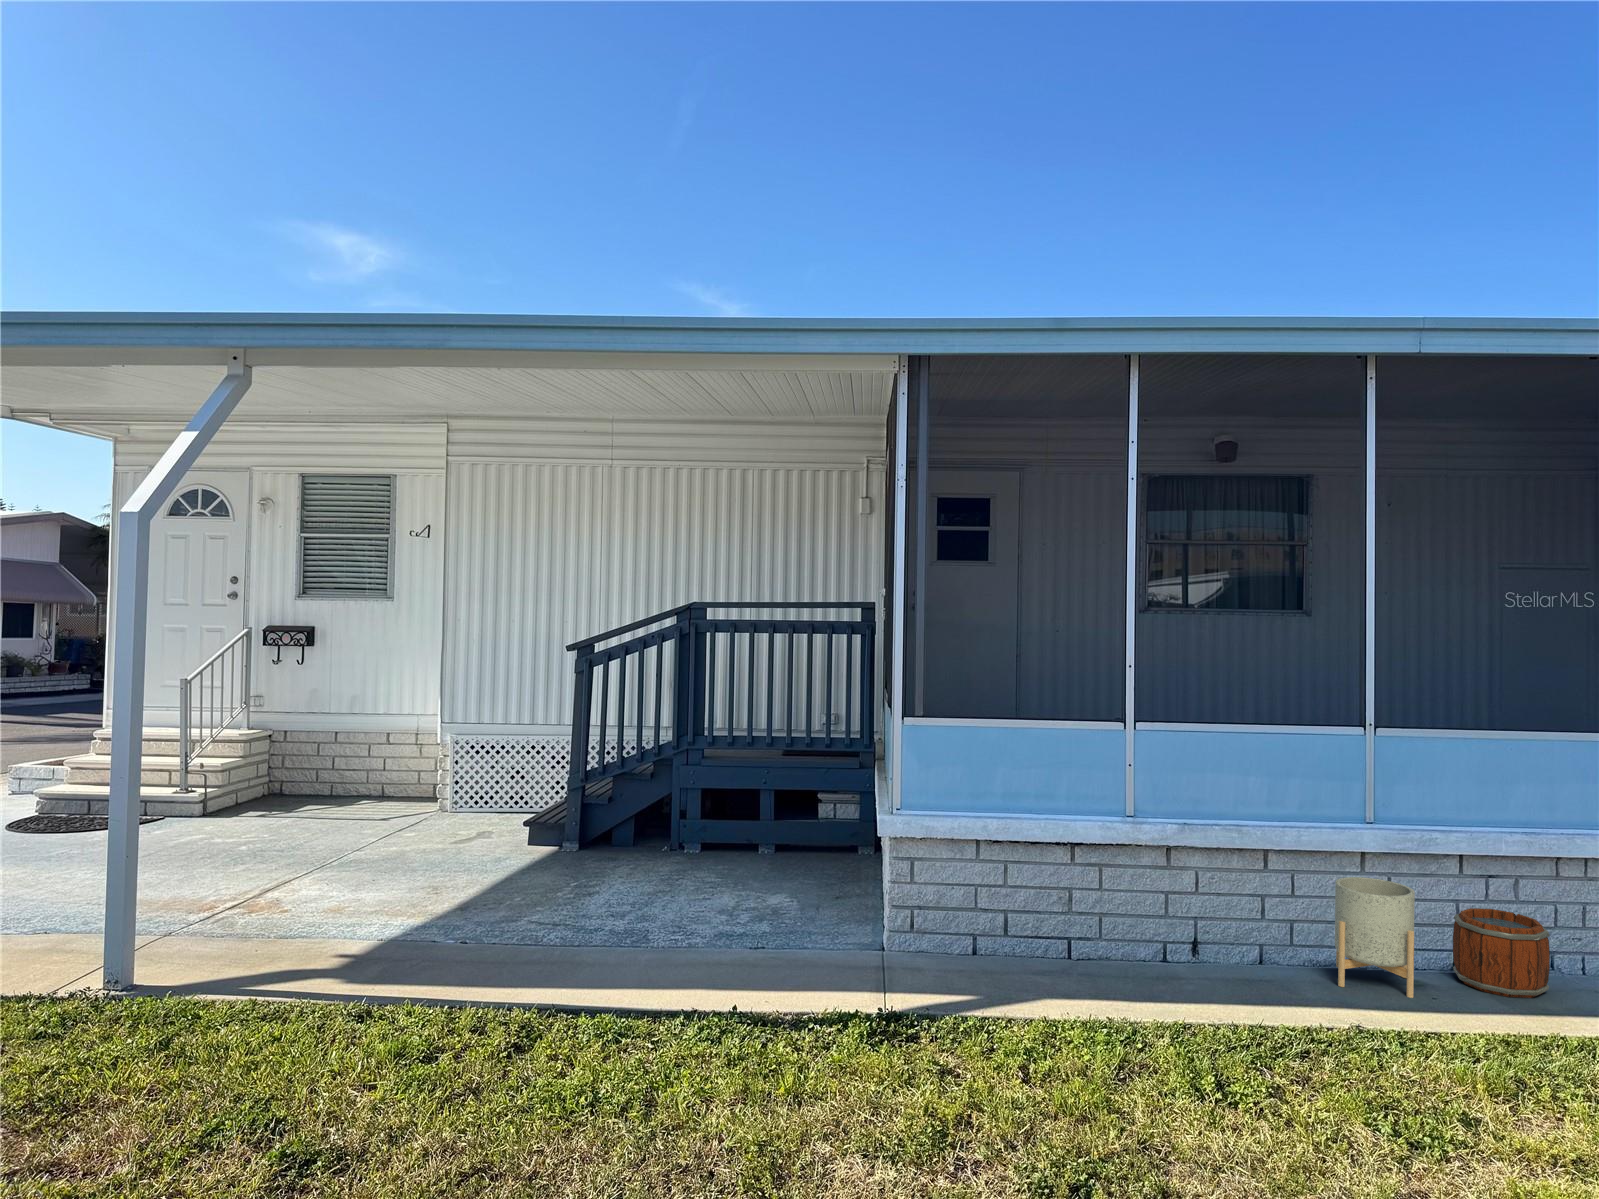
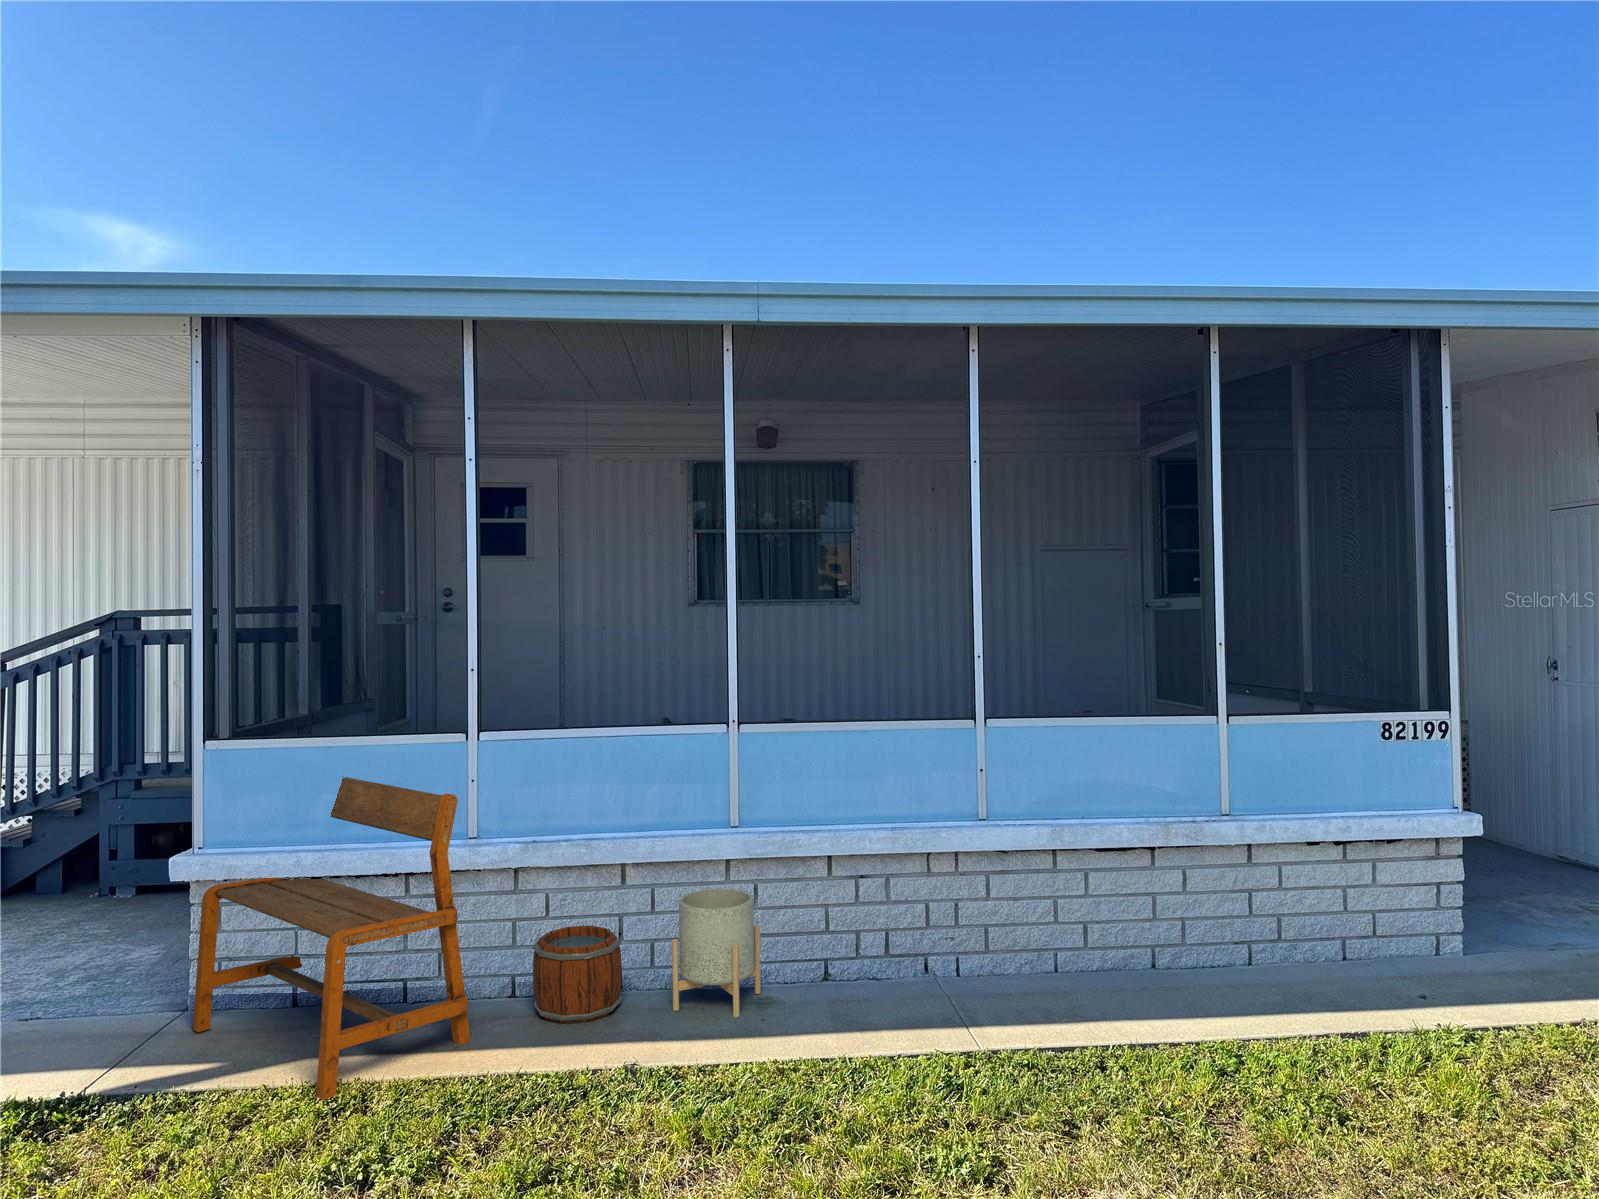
bench: none [912,751,1183,1042] -> present [193,776,471,1100]
bucket: present [1453,908,1550,998] -> present [533,926,622,1023]

